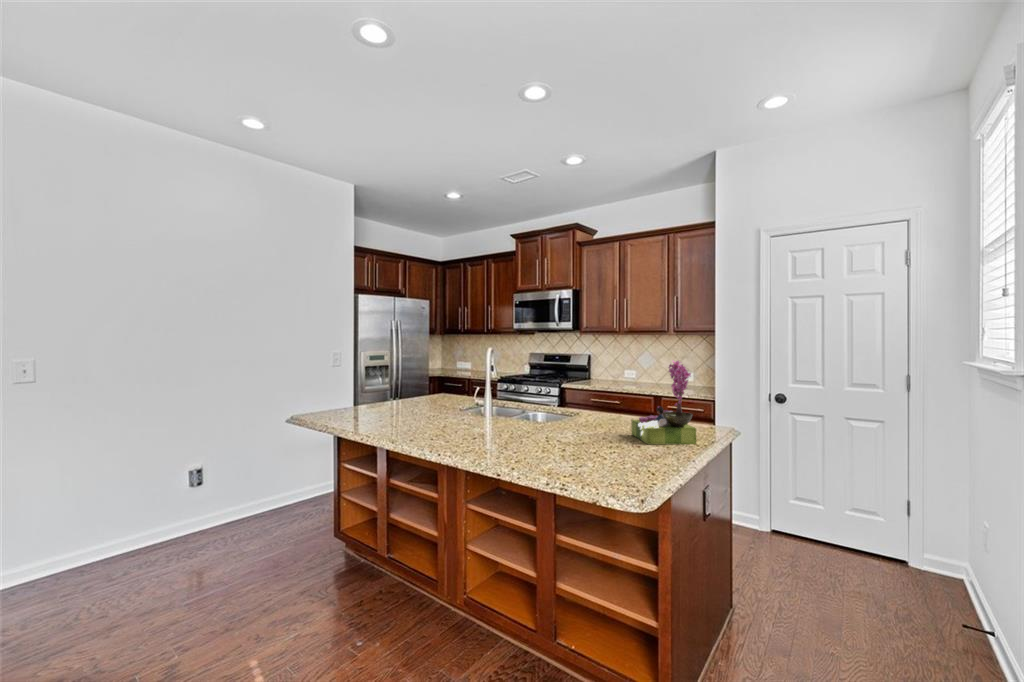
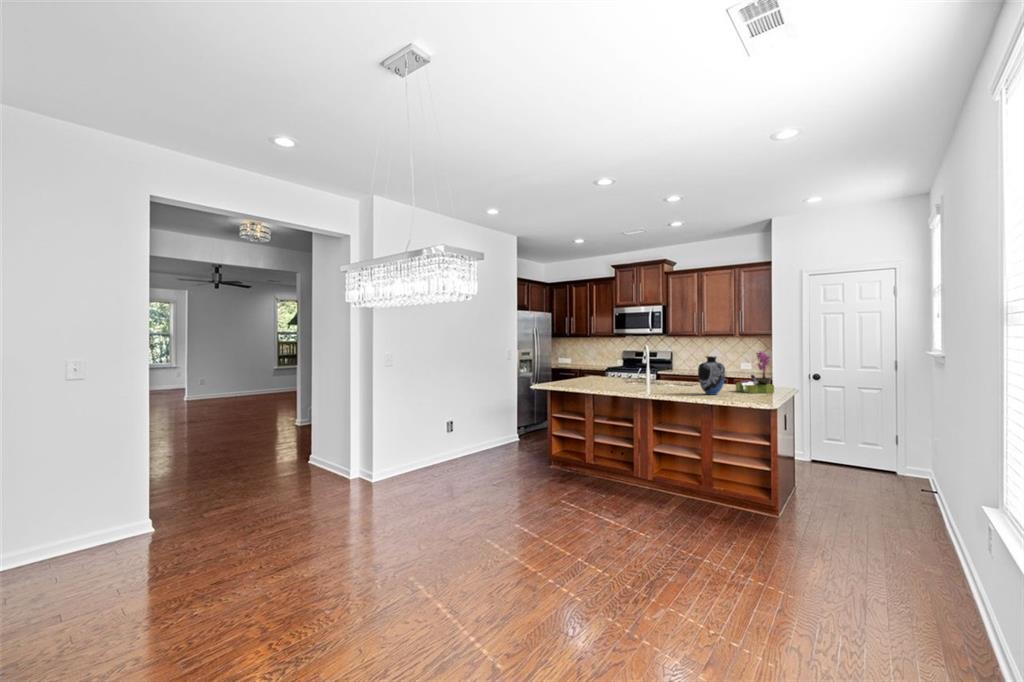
vase: none [547,373,598,450] -> present [698,356,725,395]

